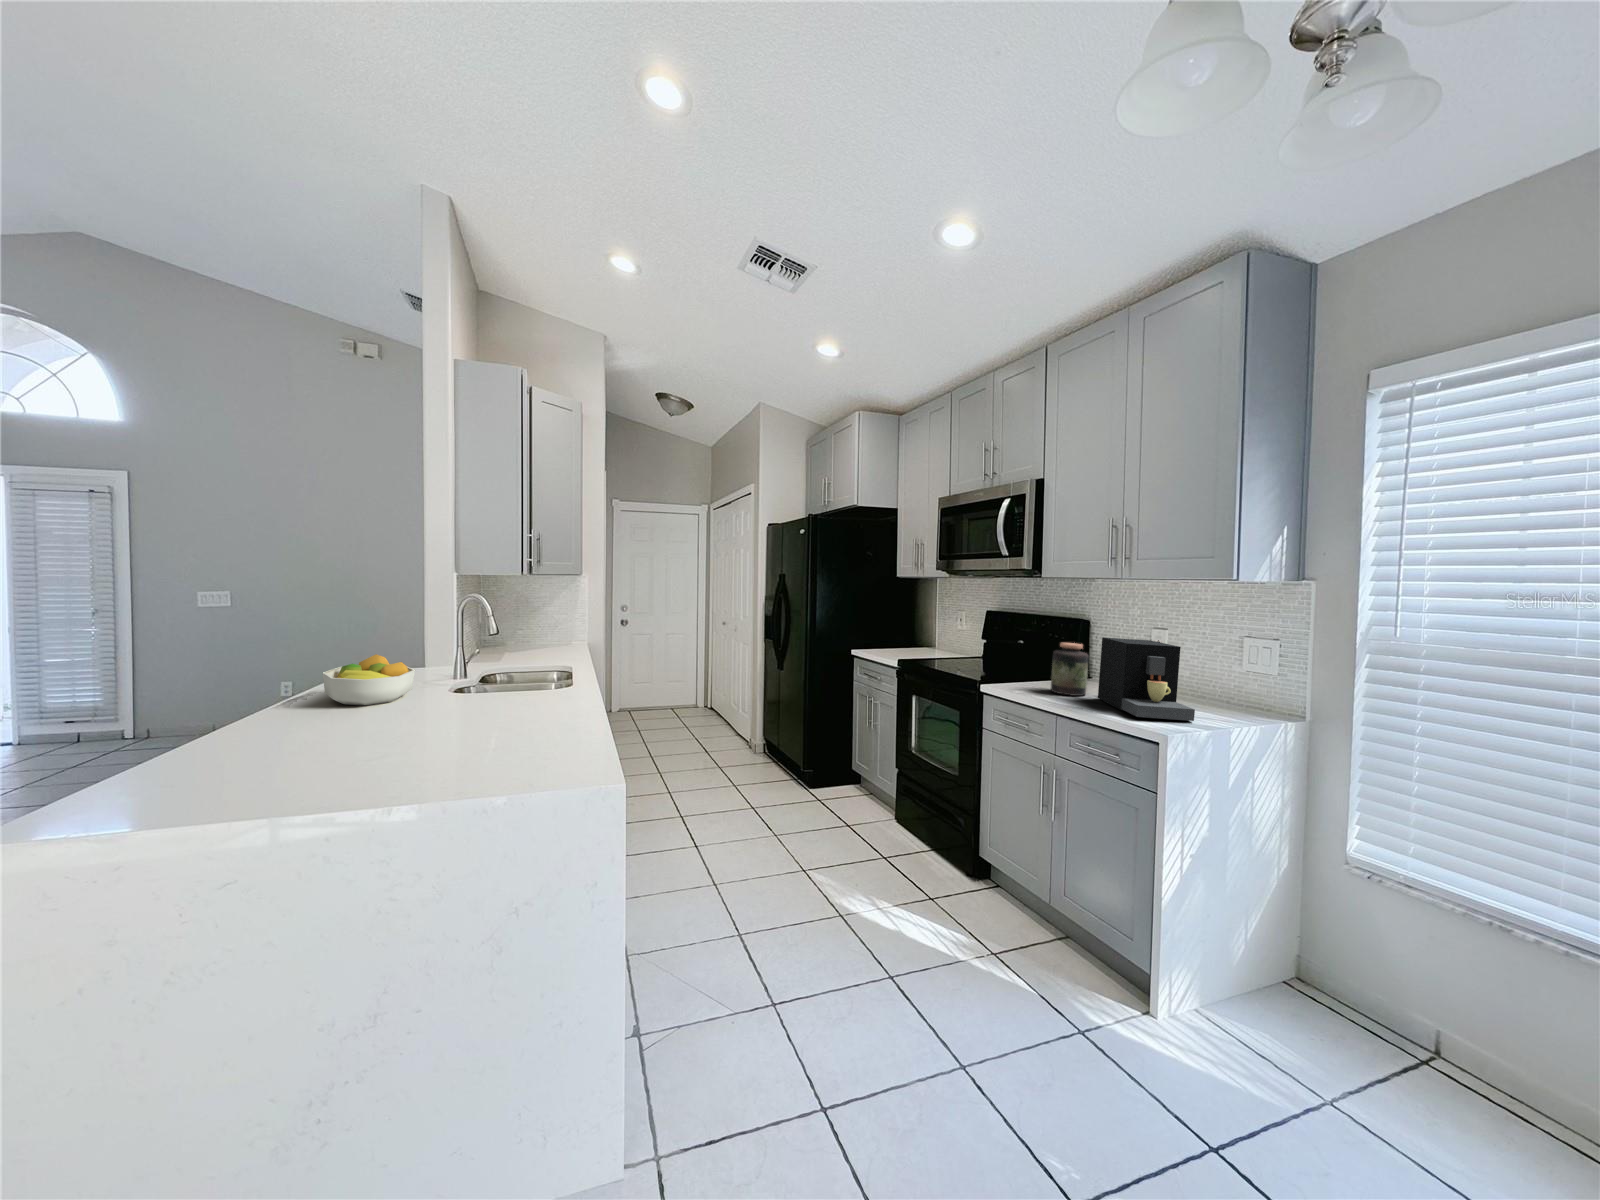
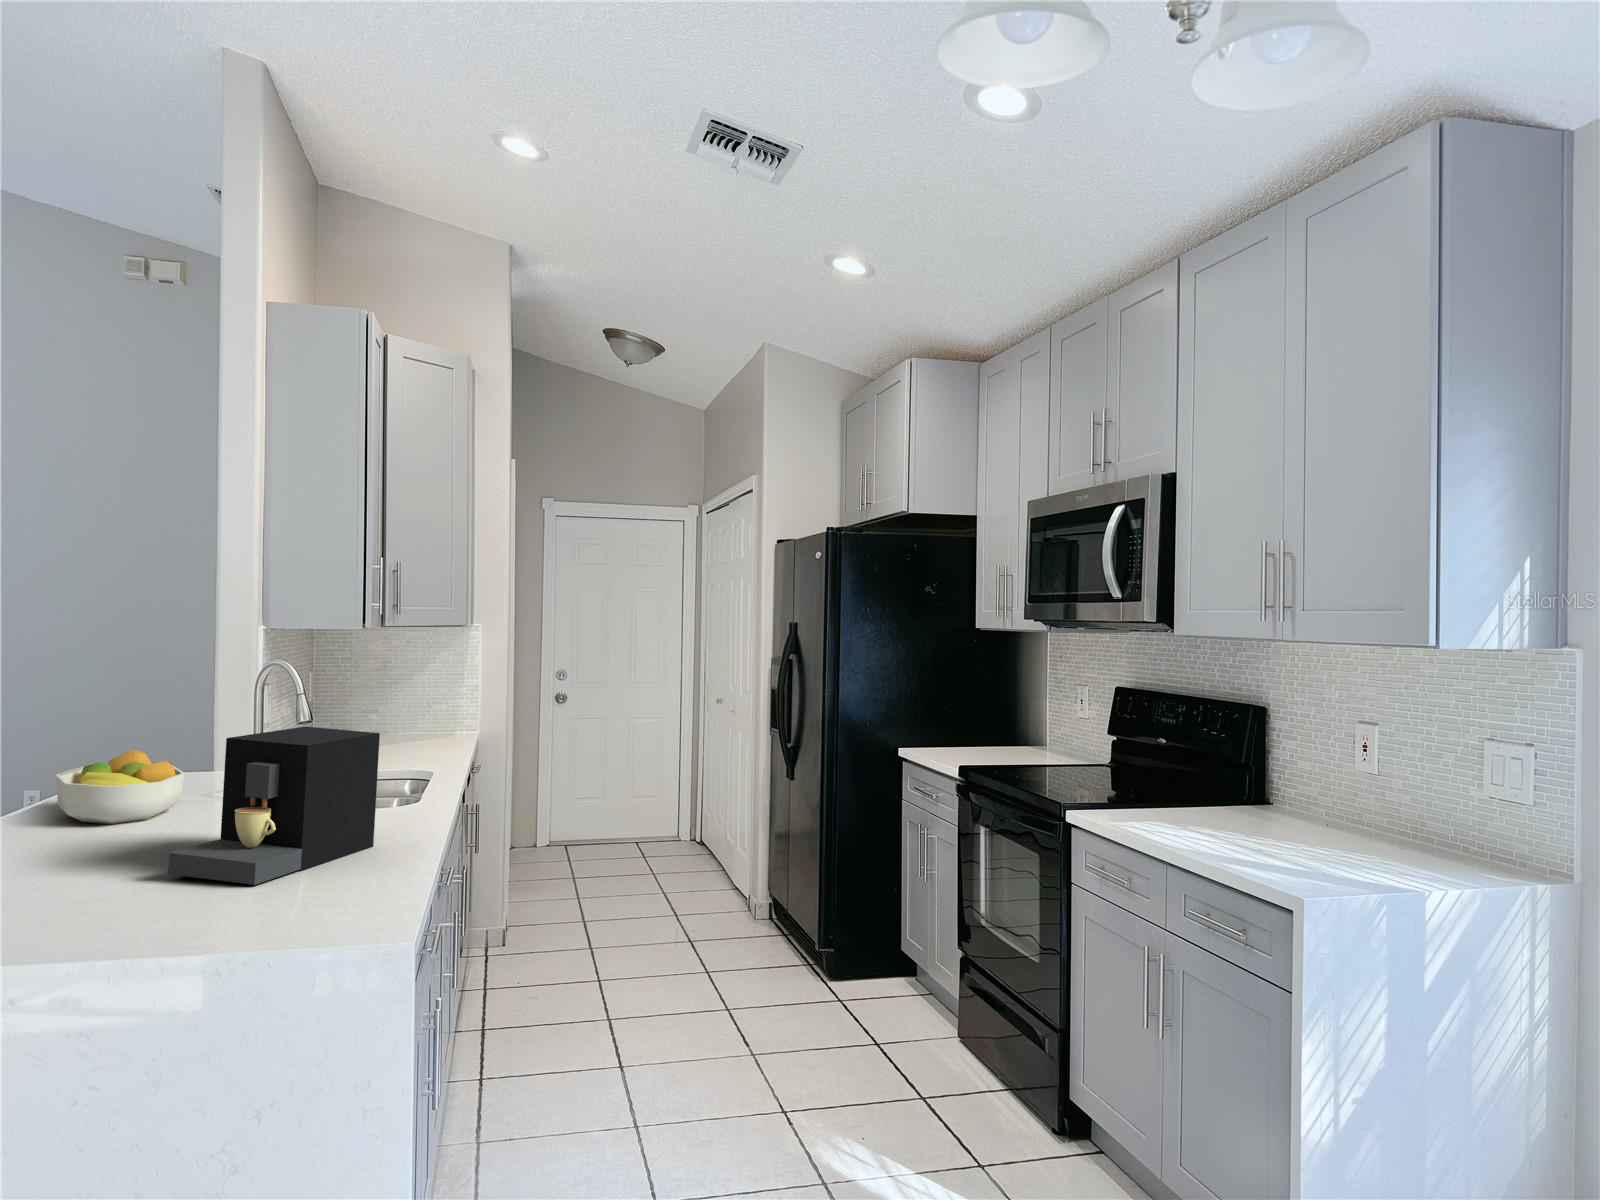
coffee maker: present [1098,637,1195,721] -> present [168,727,380,885]
jar: present [1051,643,1089,696] -> none [1174,744,1235,833]

